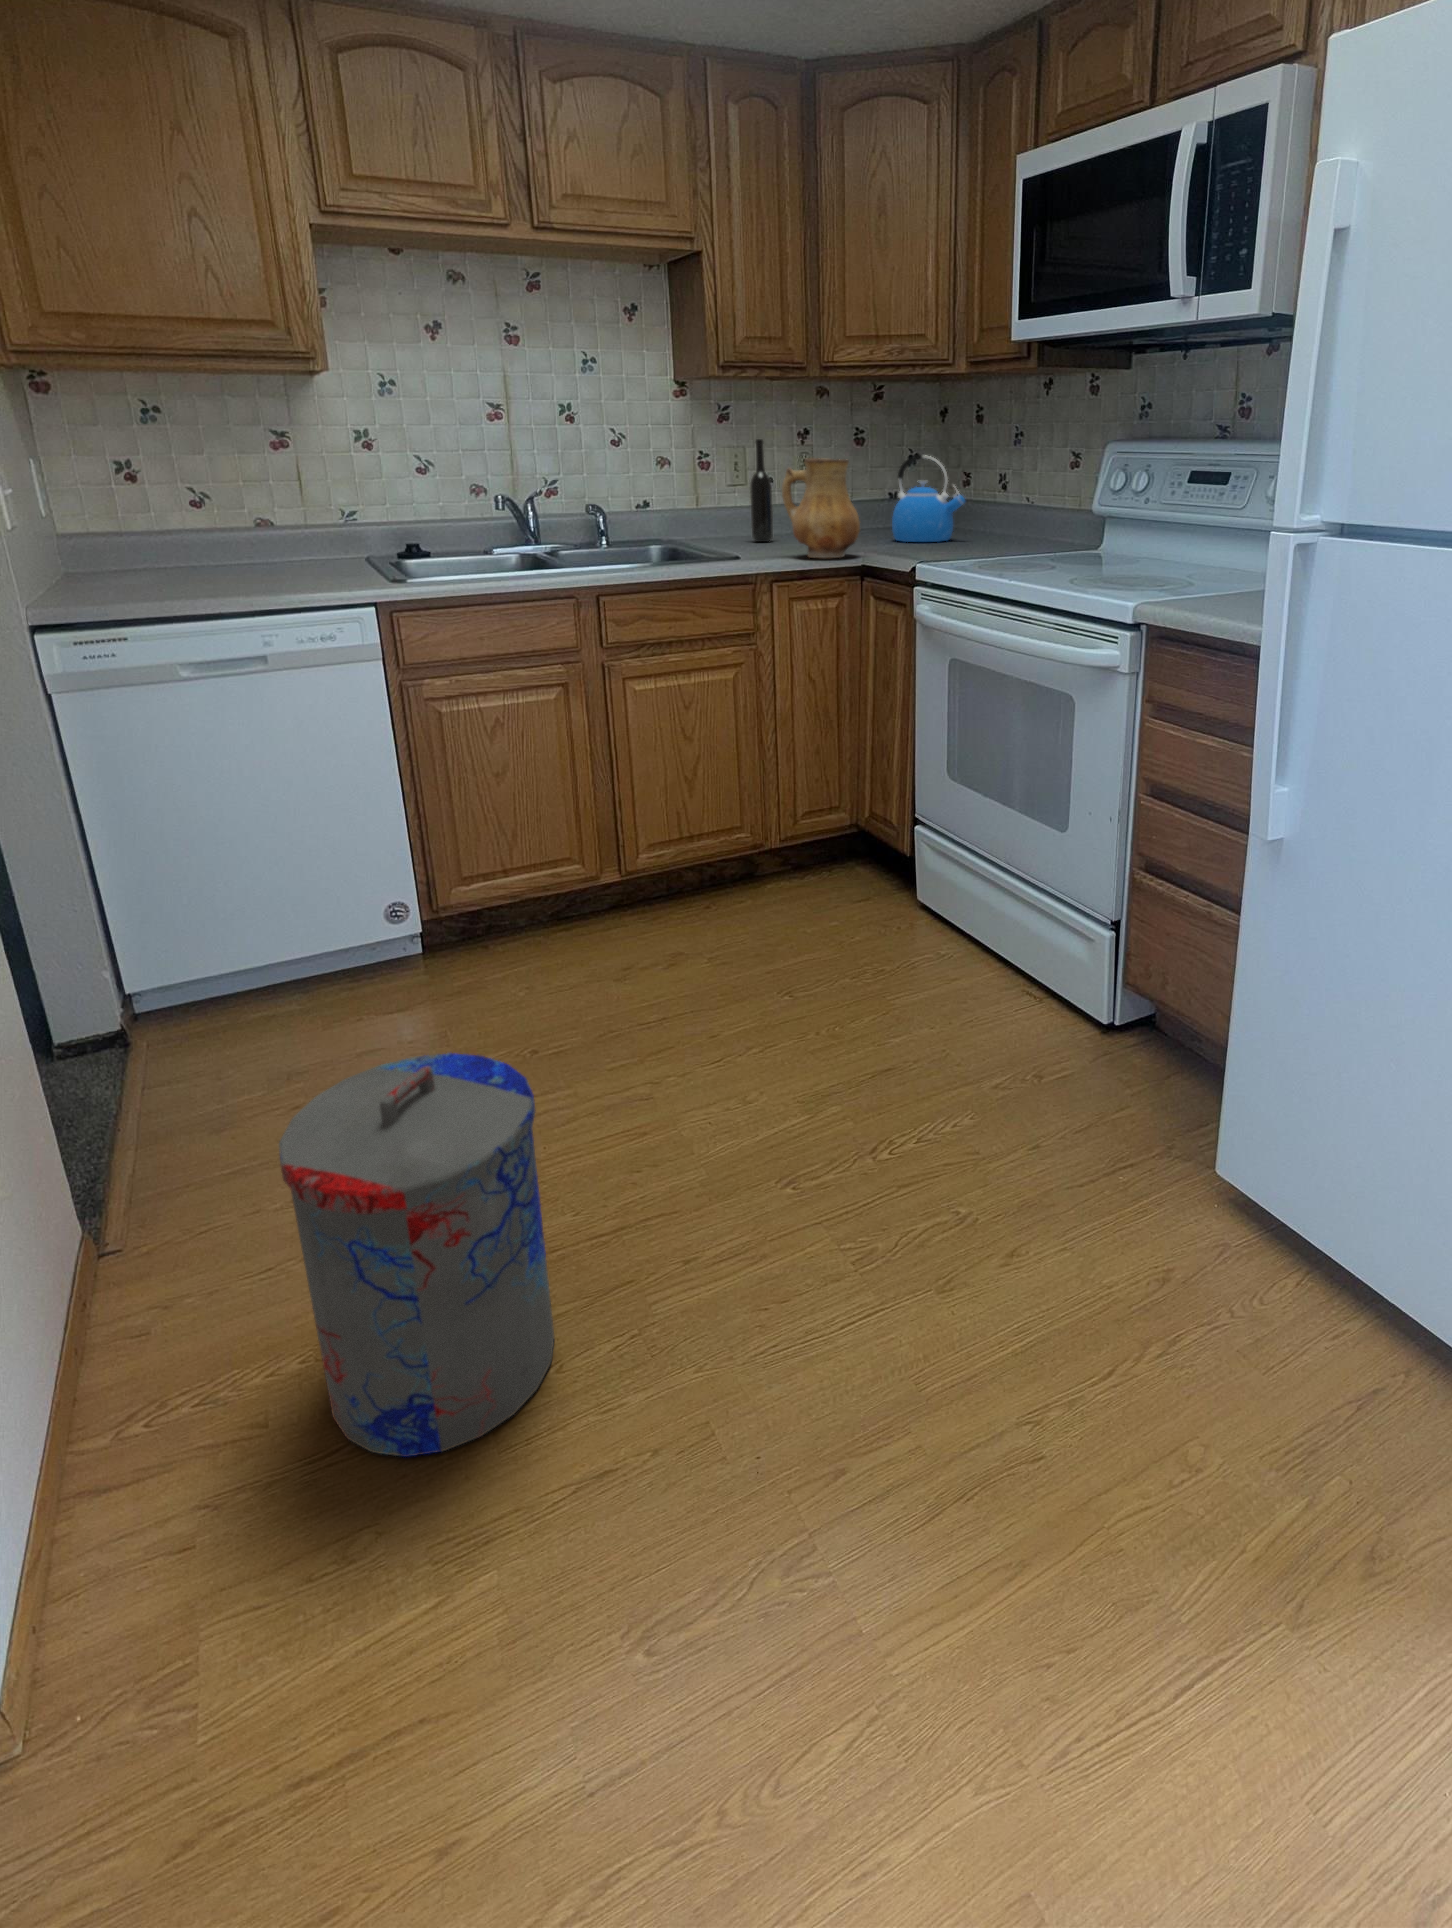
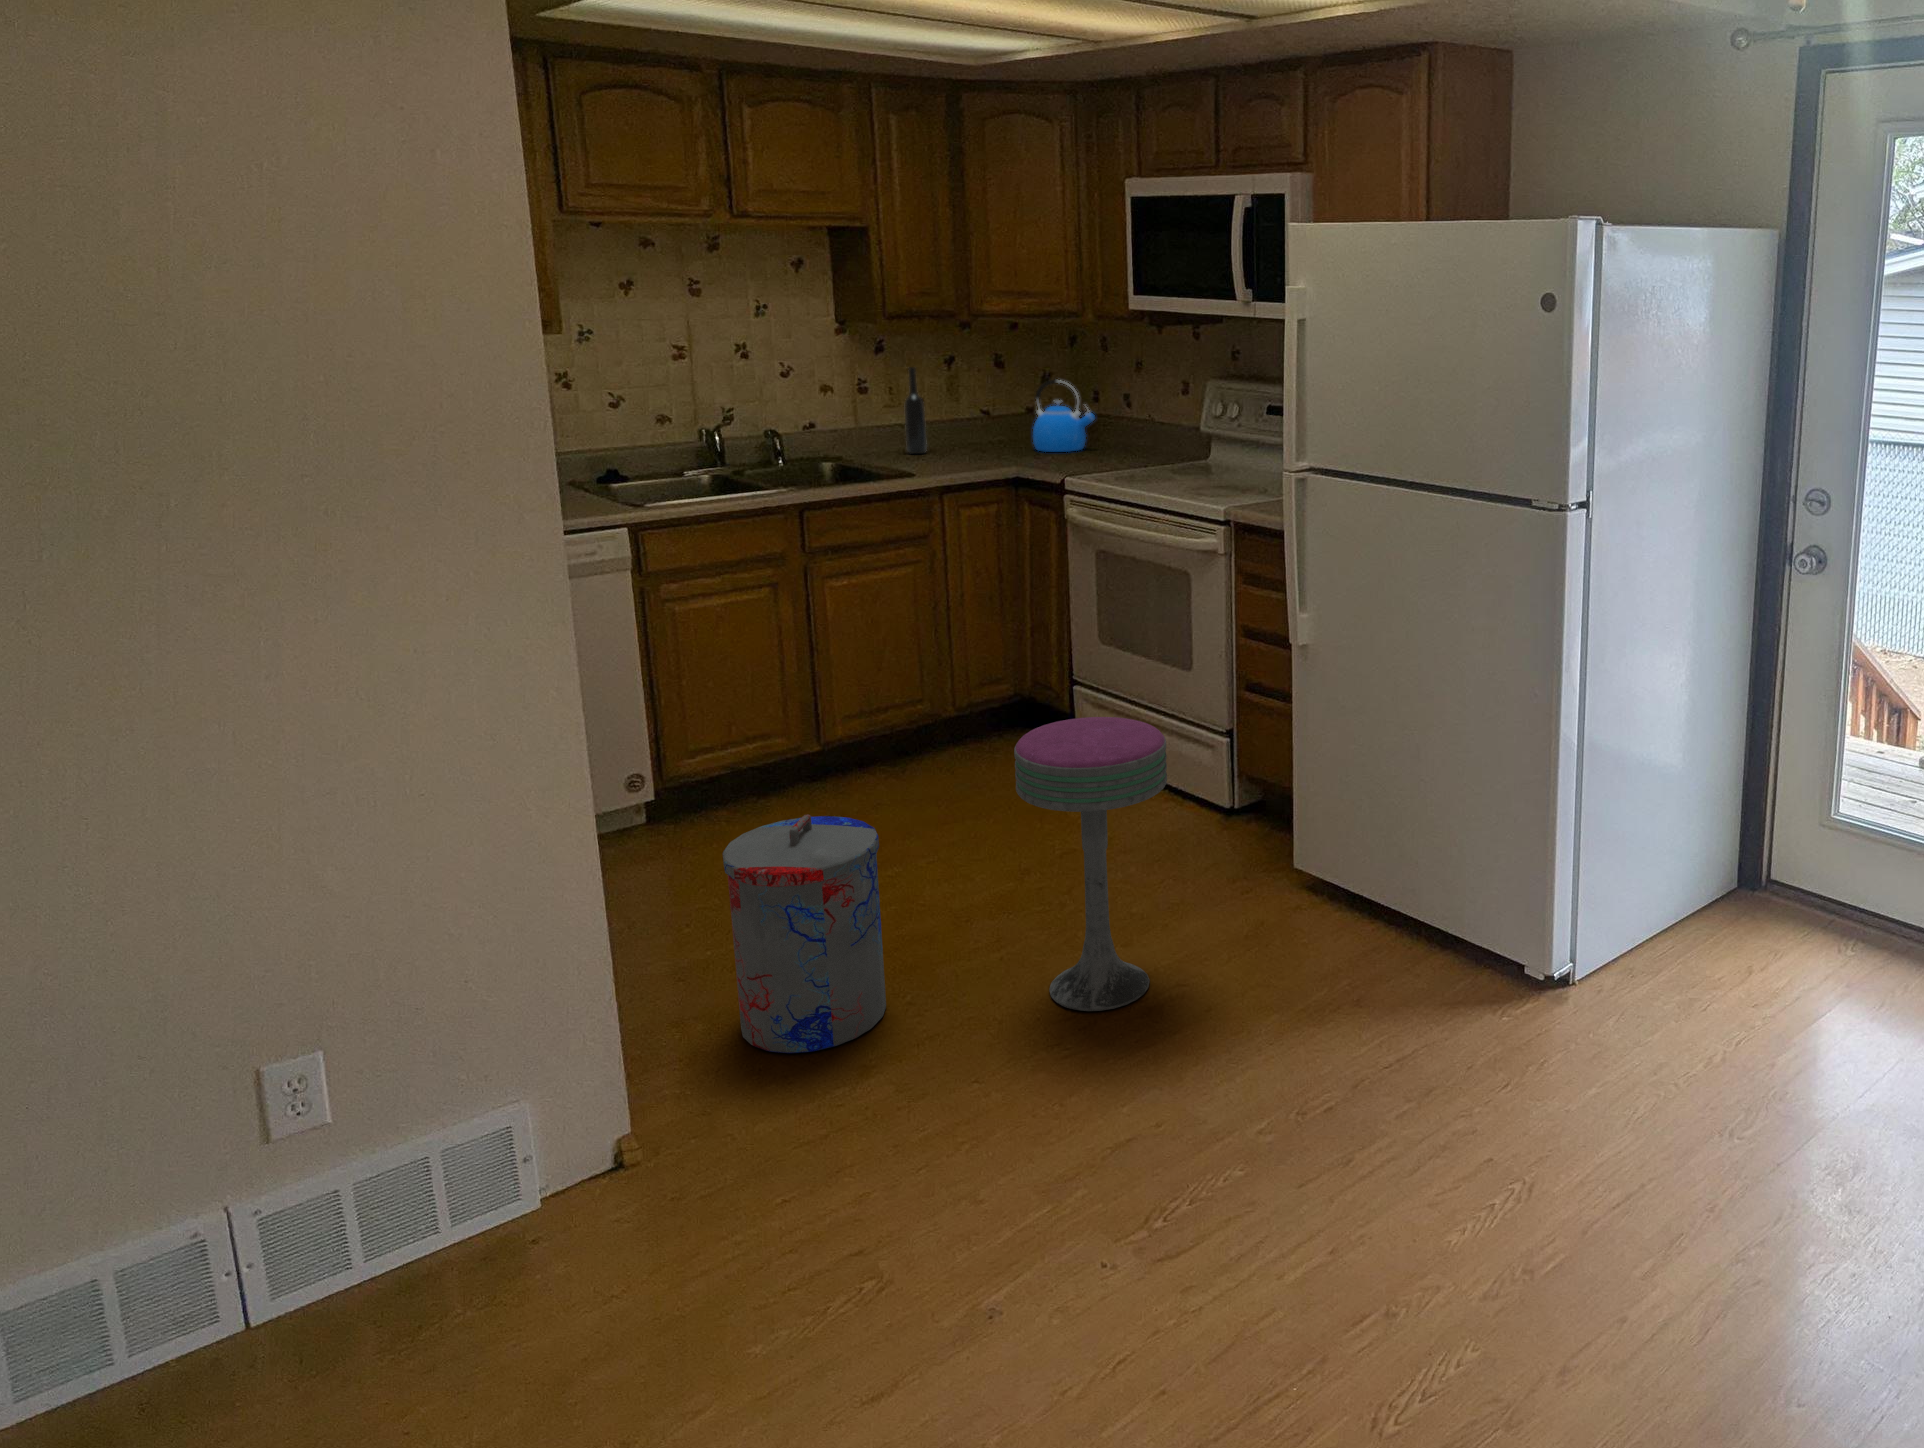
ceramic pitcher: present [782,458,860,558] -> none [947,392,1014,472]
bar stool: none [743,944,1015,1462] -> present [1014,717,1167,1011]

